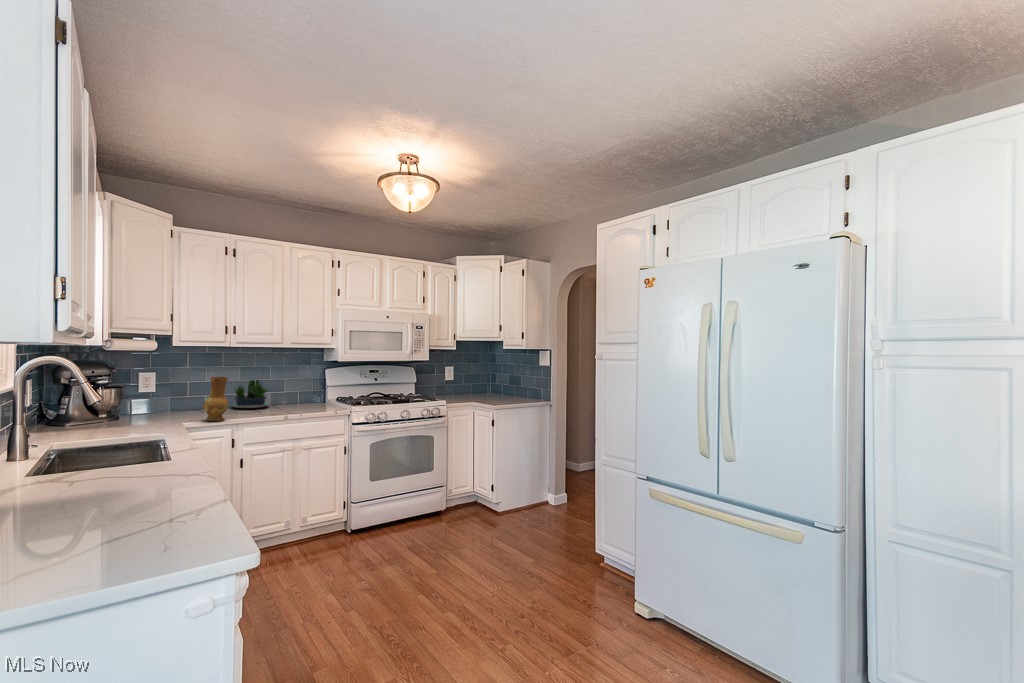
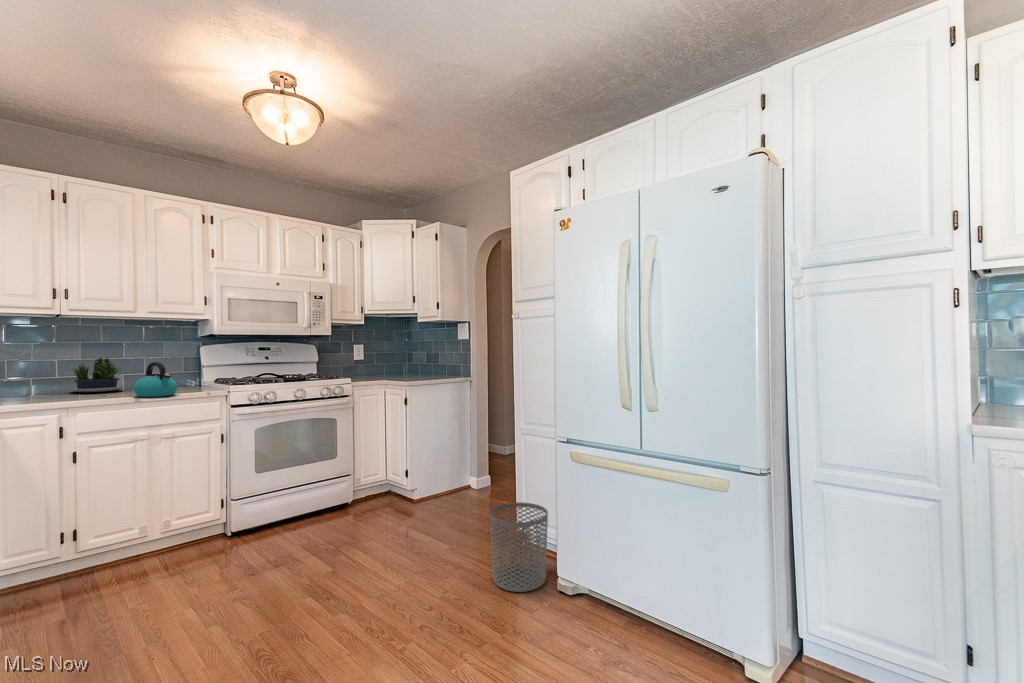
ceramic jug: present [203,377,228,421] -> none [21,349,58,404]
kettle: none [280,386,313,416] -> present [134,362,178,397]
waste bin: none [574,527,627,611] -> present [490,502,548,592]

